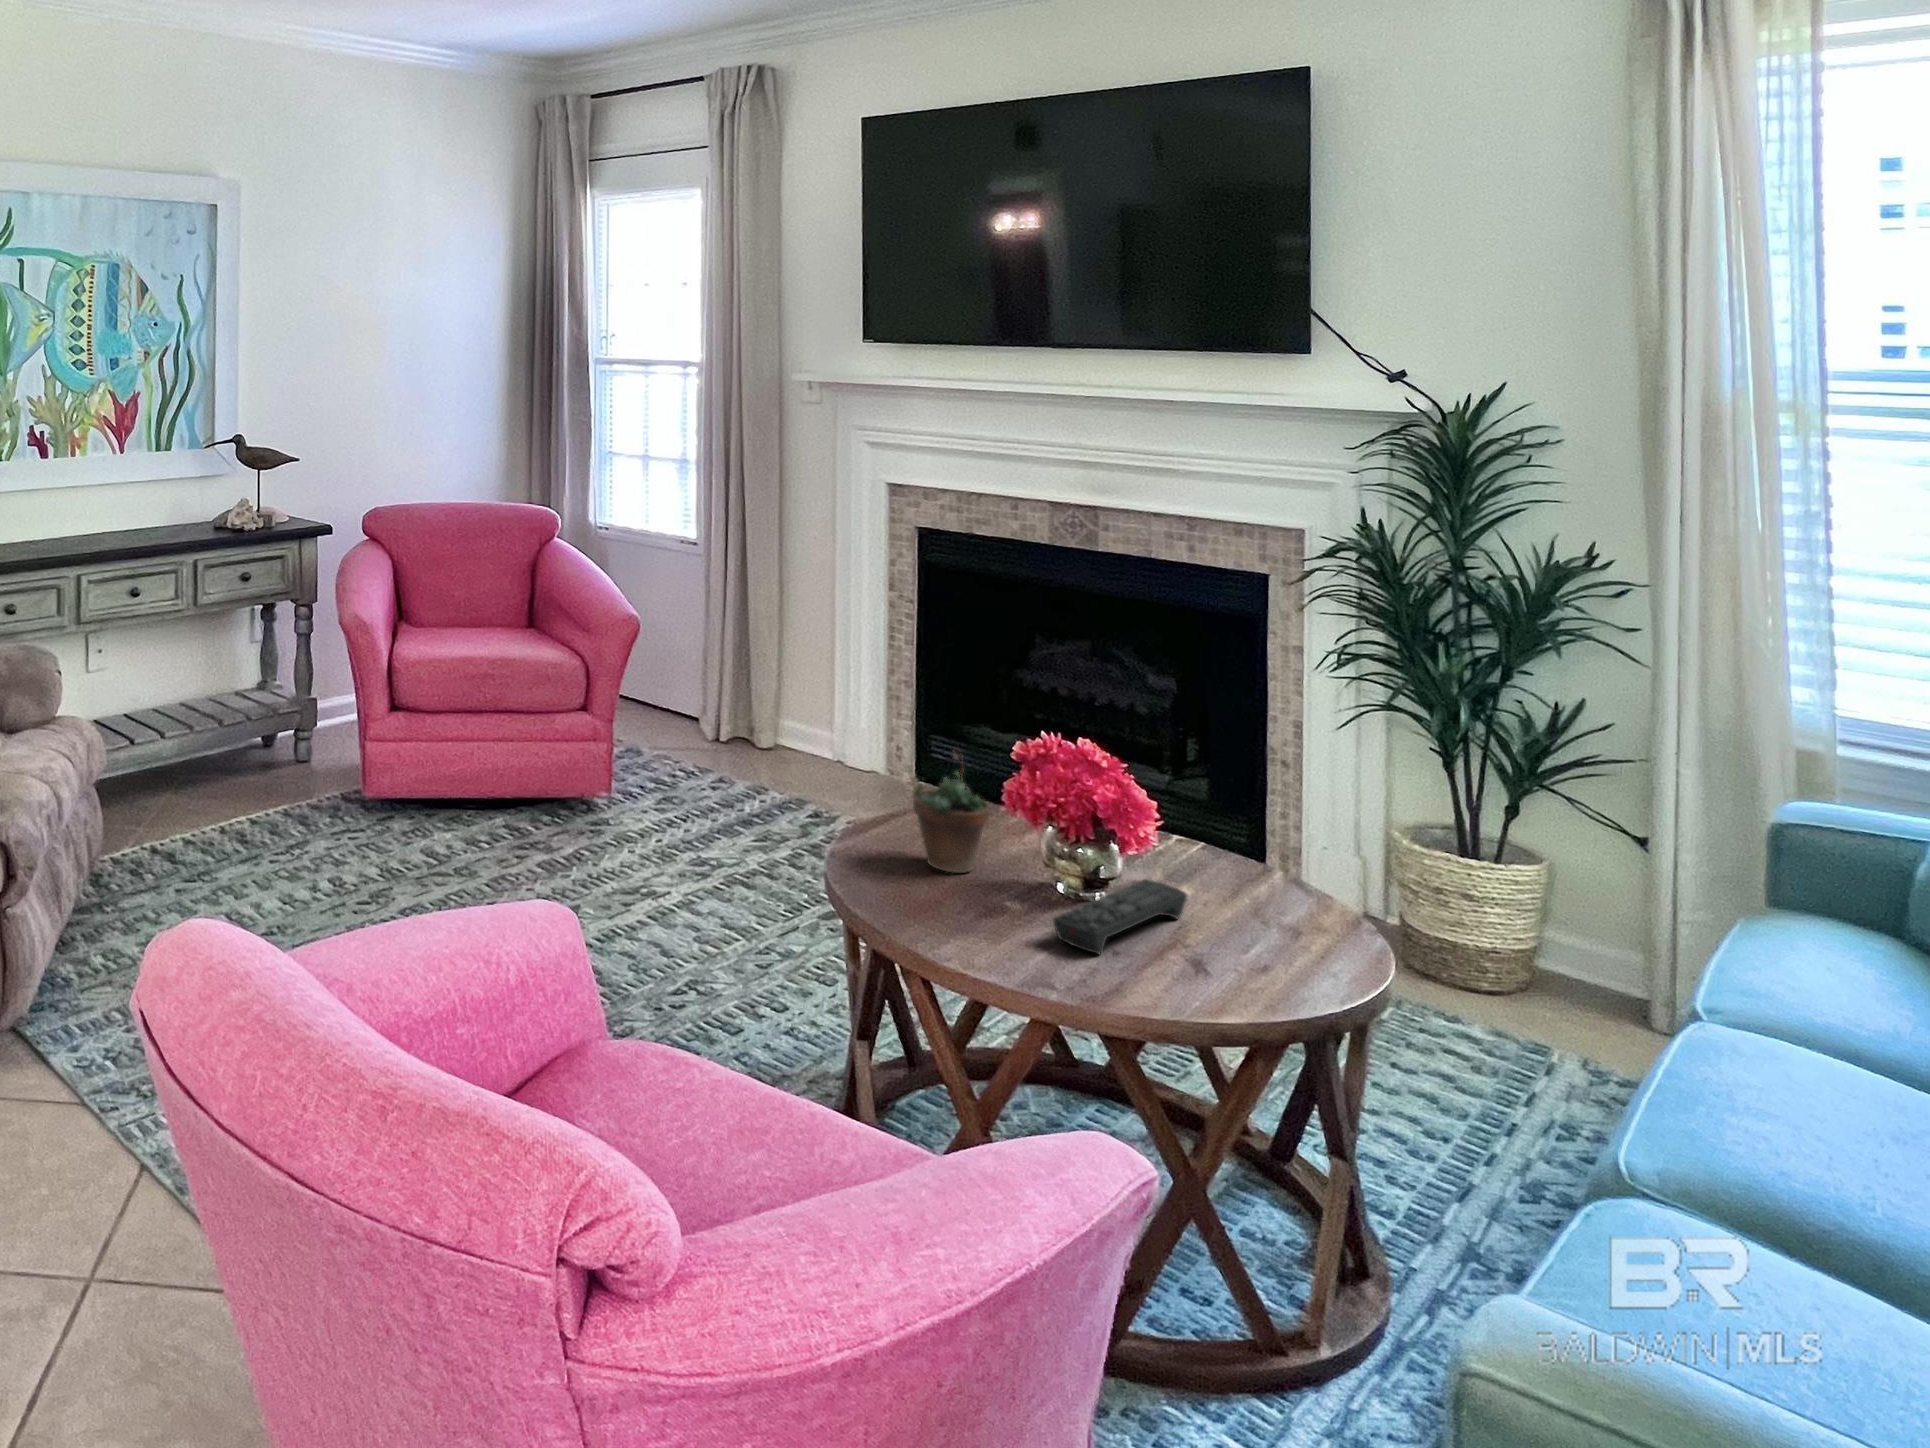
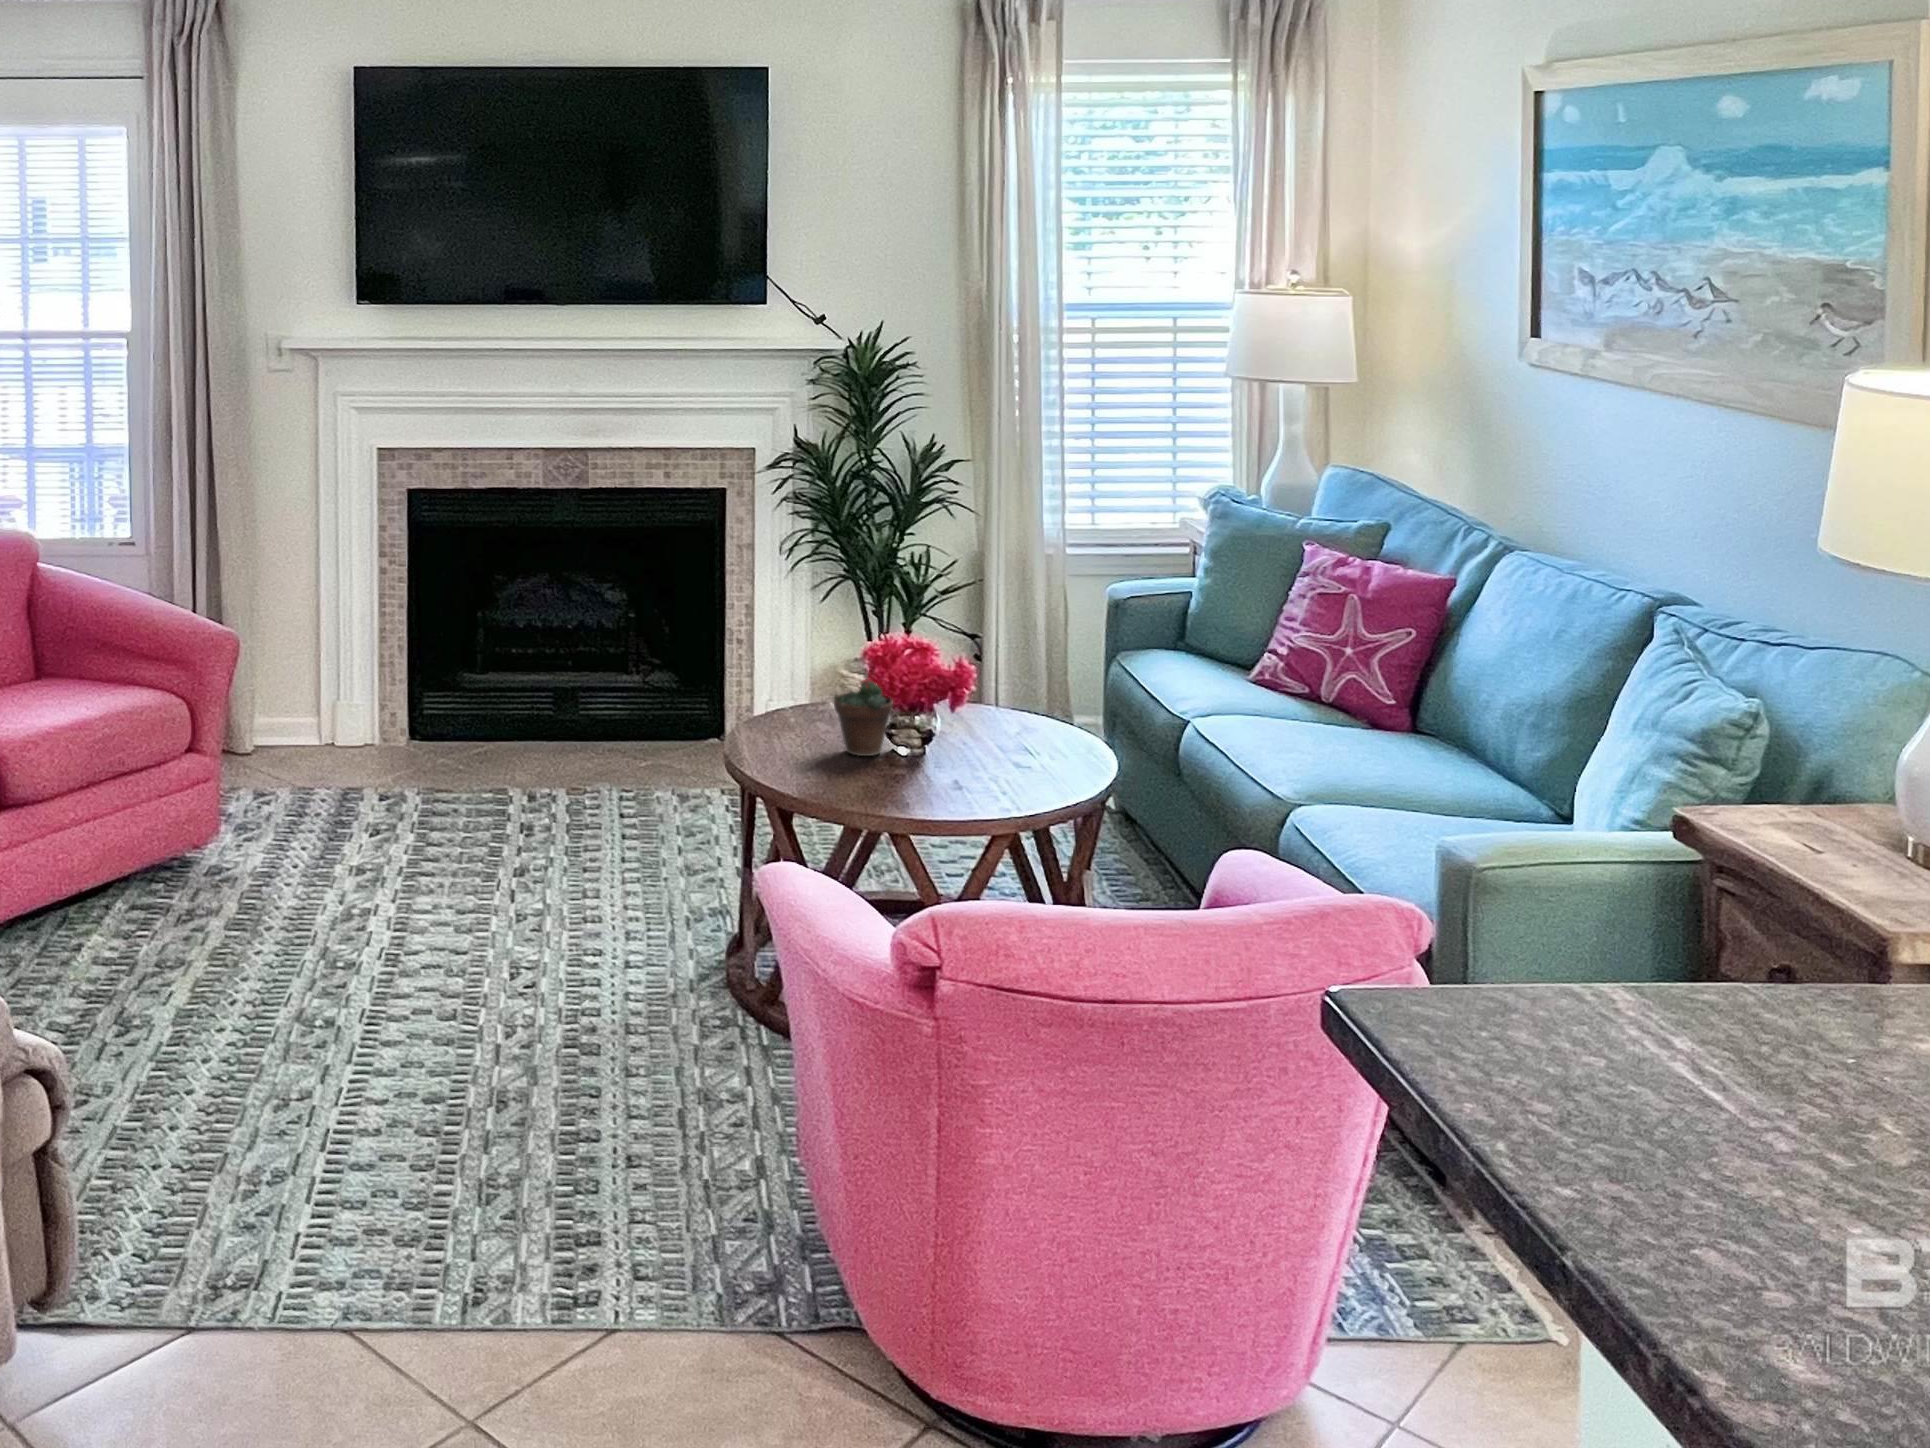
remote control: present [1053,880,1187,954] -> none [987,716,1040,771]

